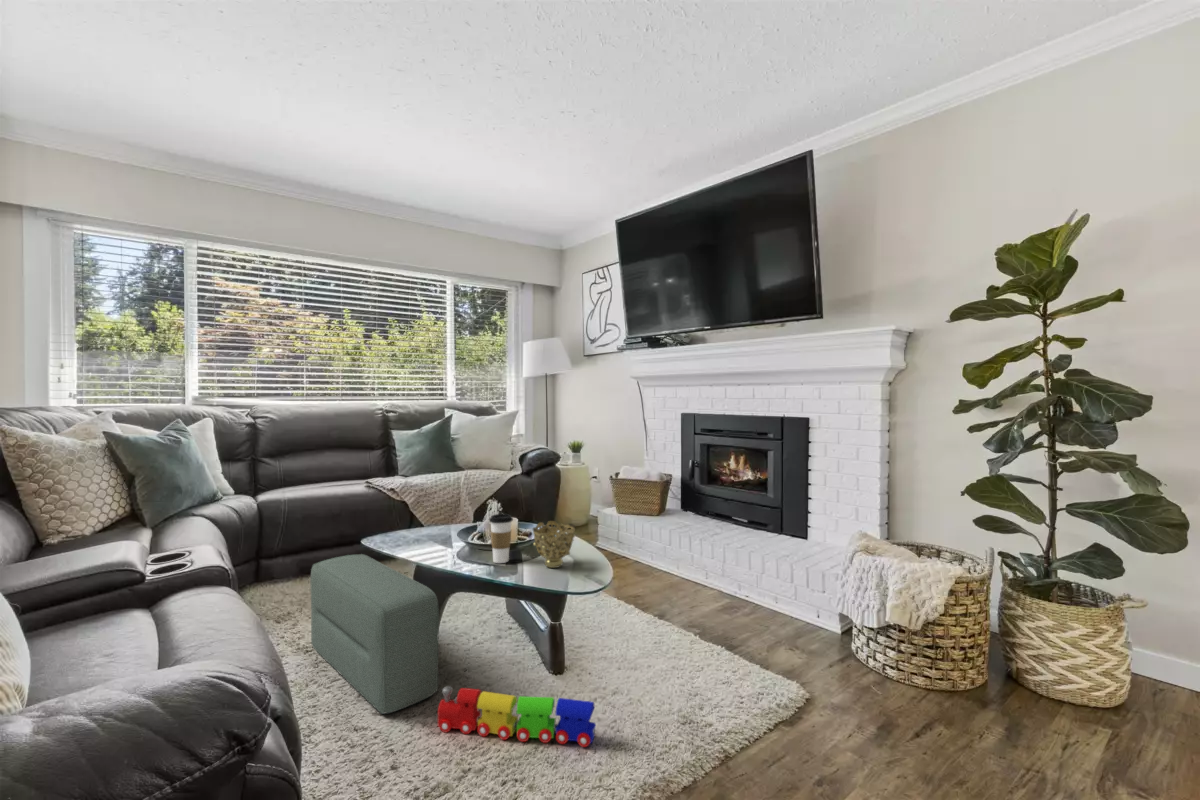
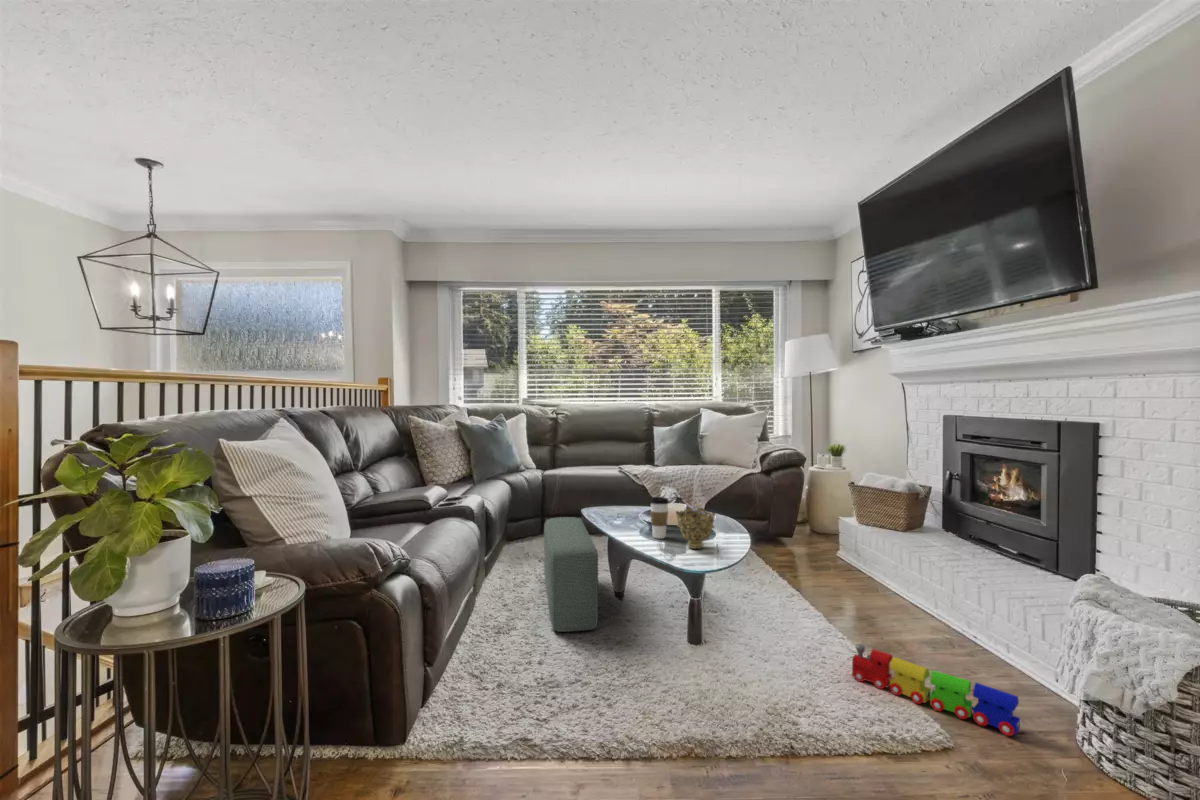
toy train: present [438,686,595,747] -> present [852,644,1020,736]

